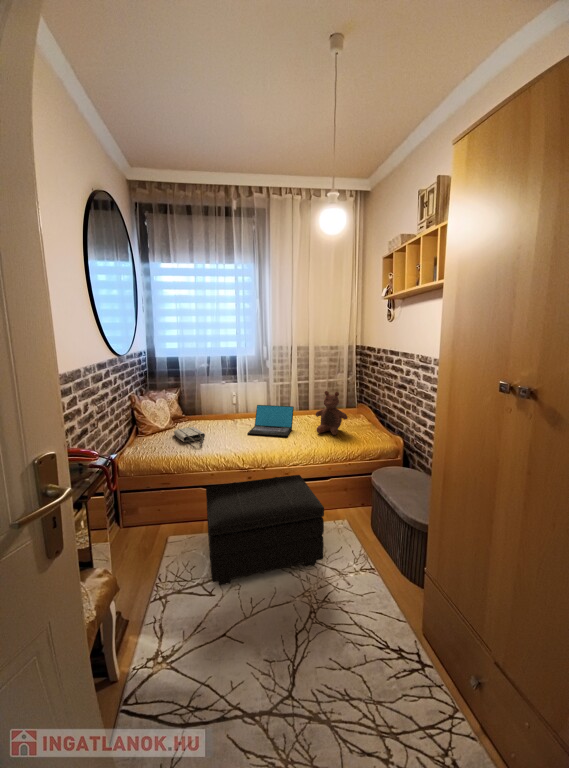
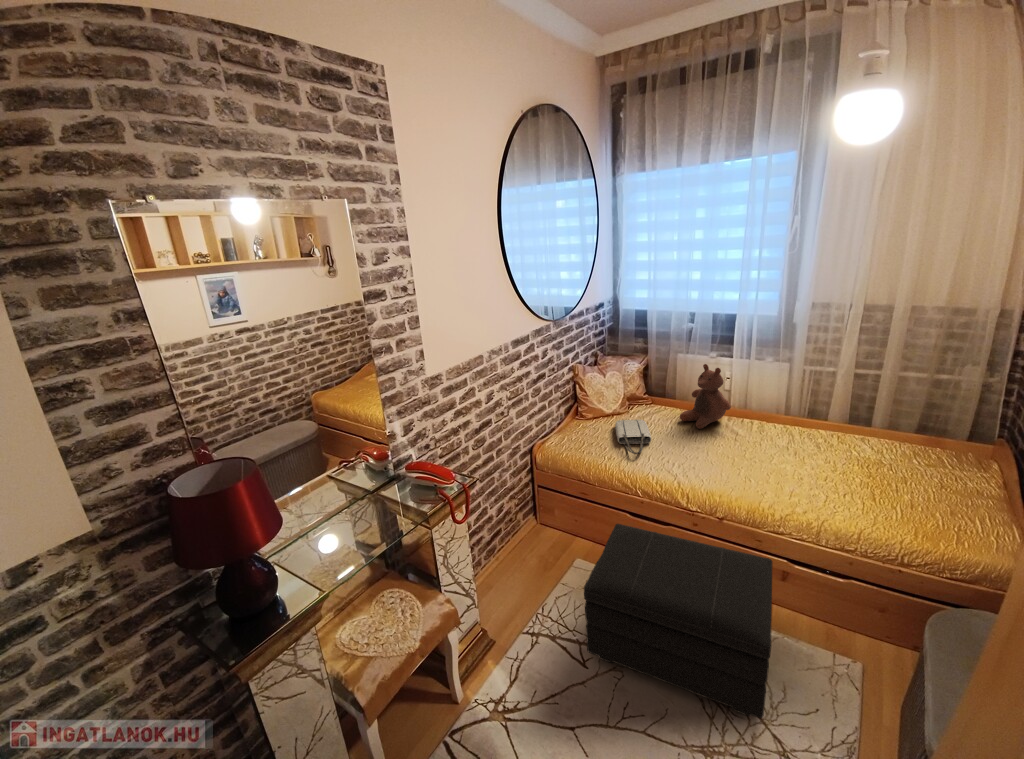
stuffed bear: present [316,391,348,435] -> present [680,364,731,429]
laptop: present [247,405,294,437] -> none [718,405,821,478]

